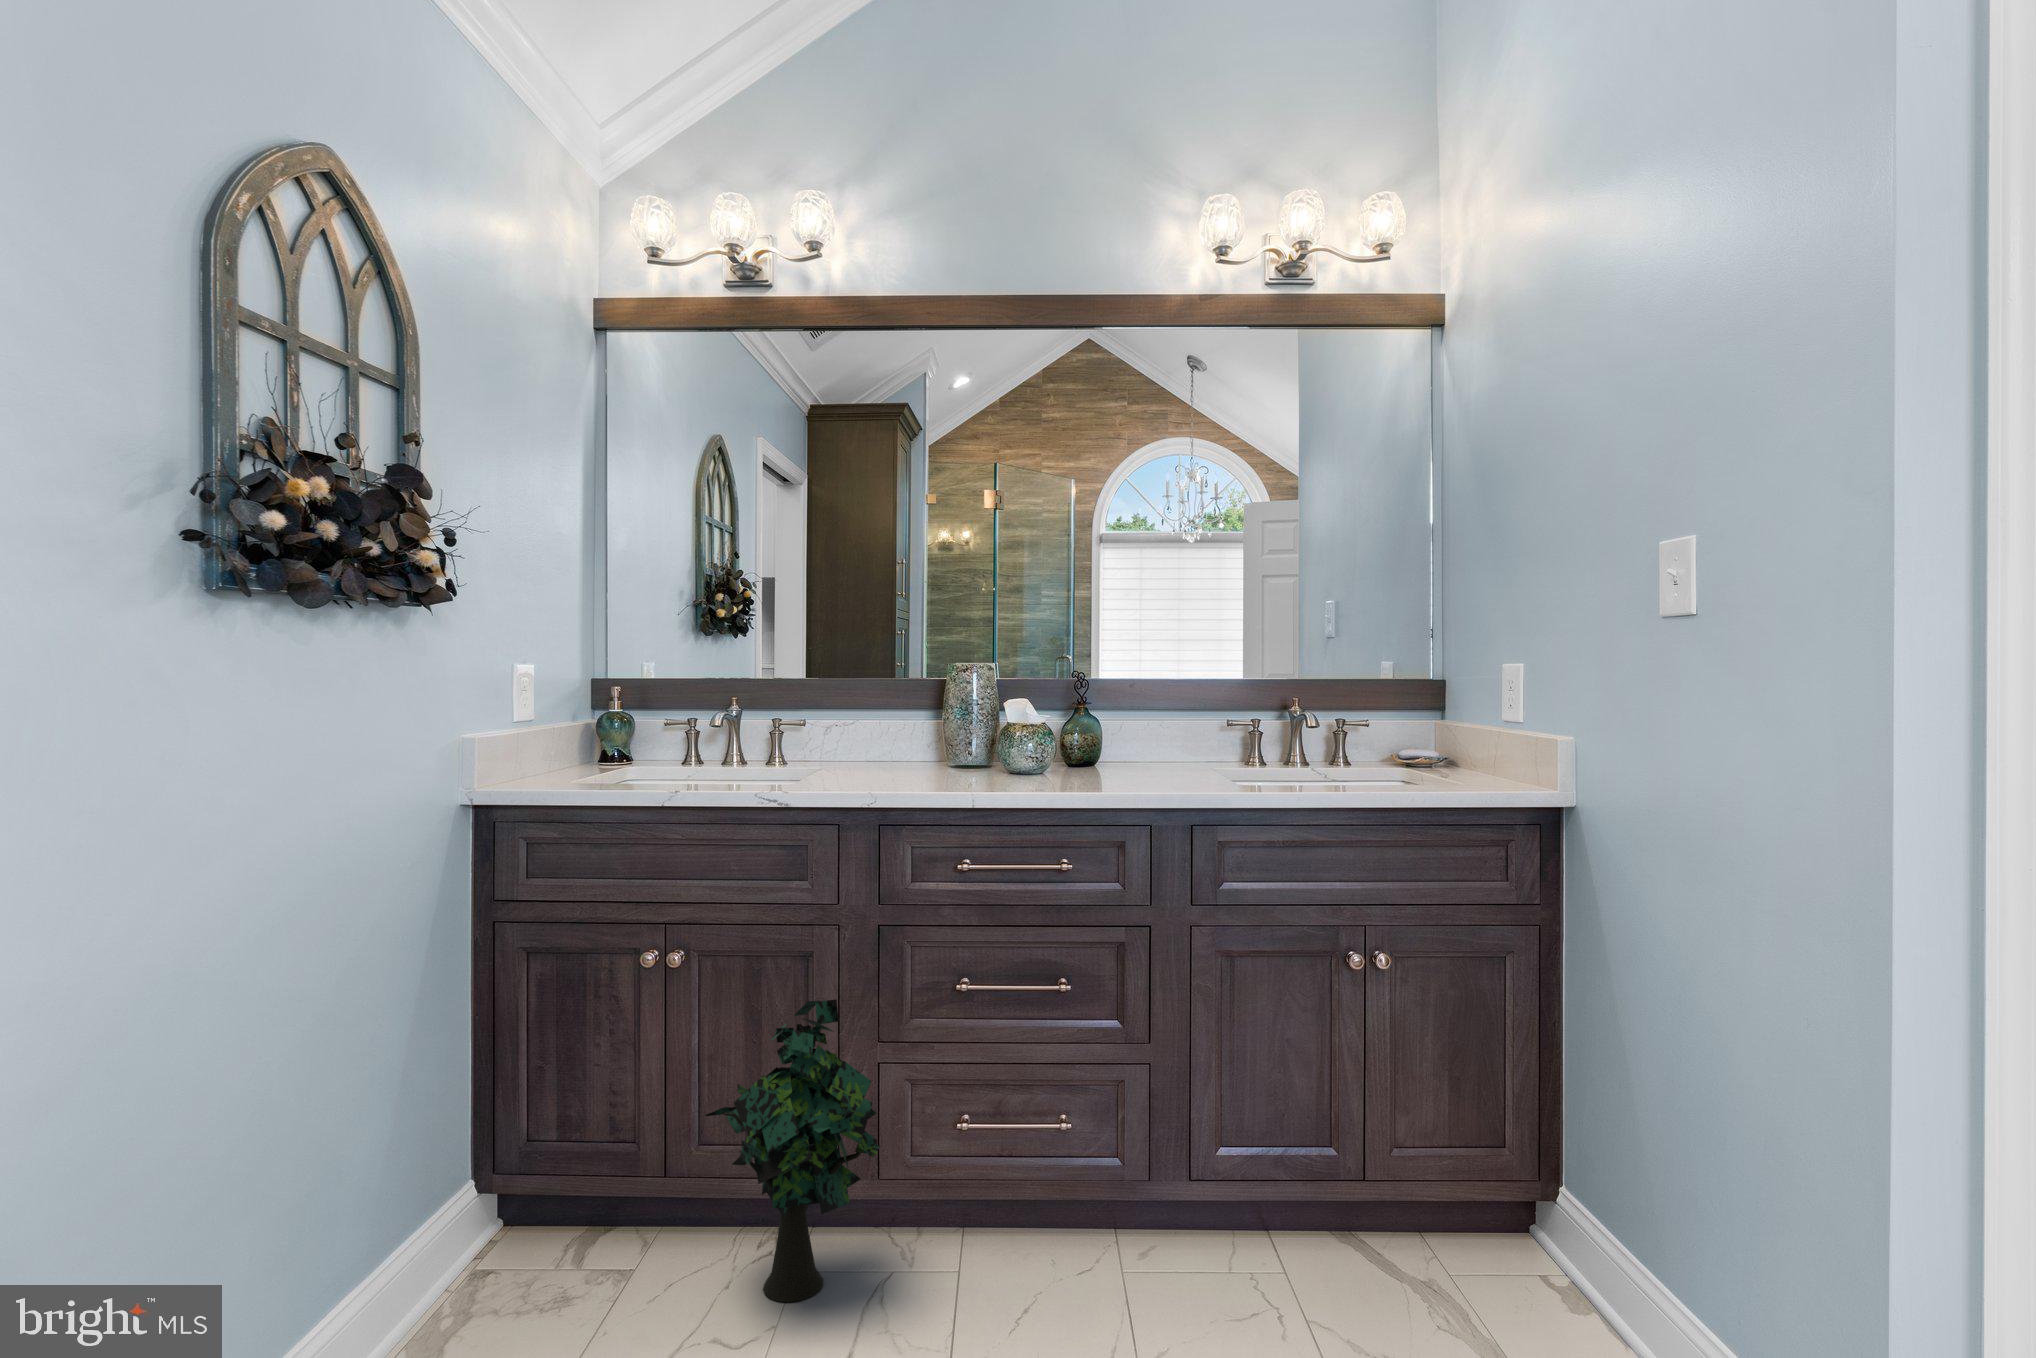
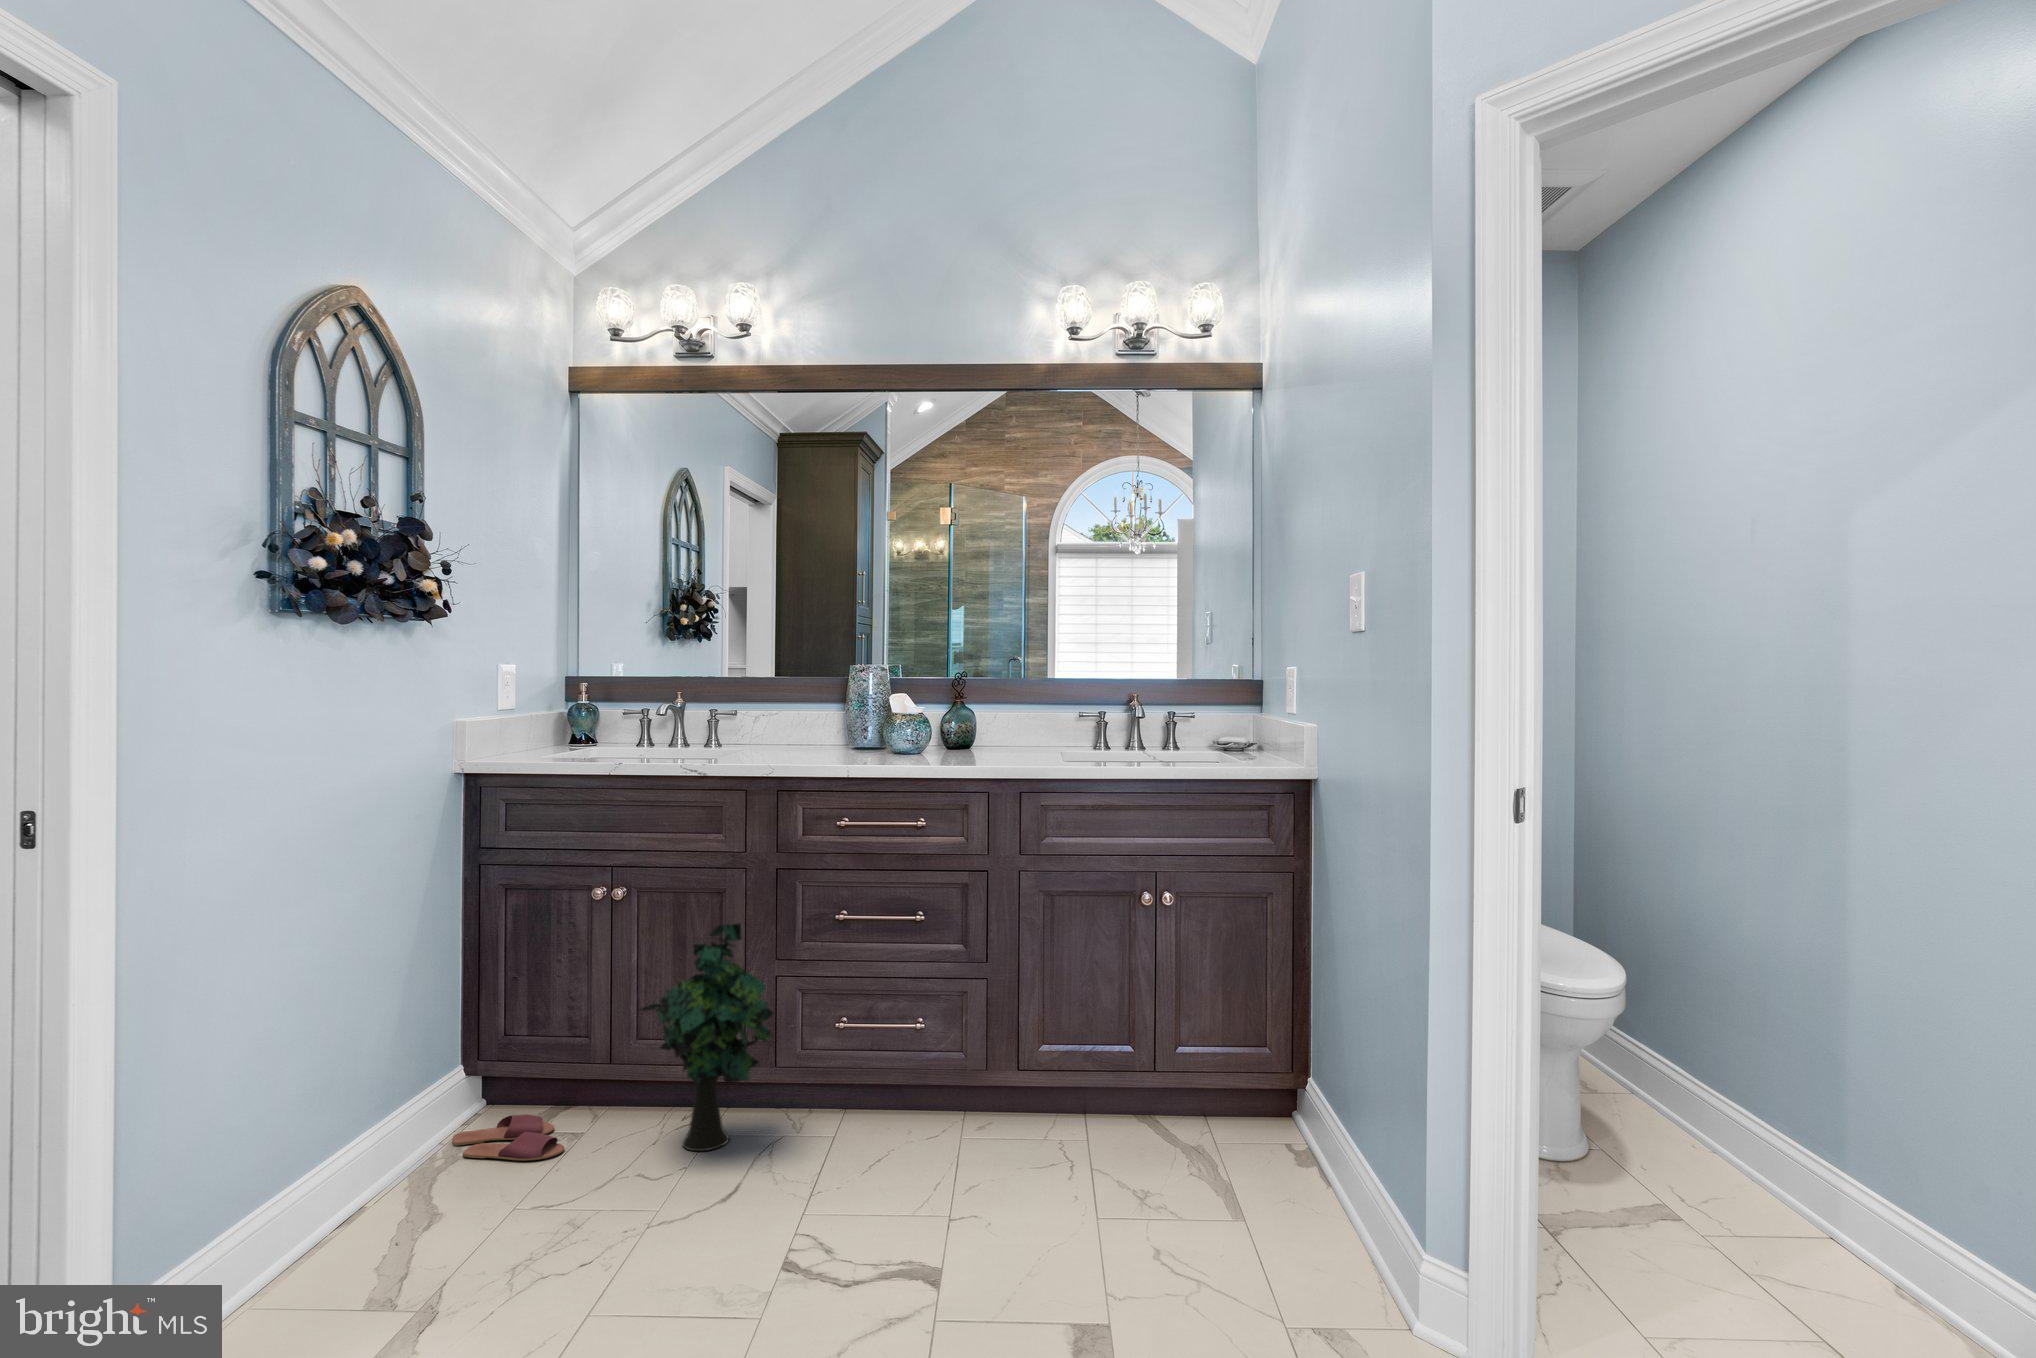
slippers: none [460,1249,609,1321] -> present [452,1114,564,1160]

